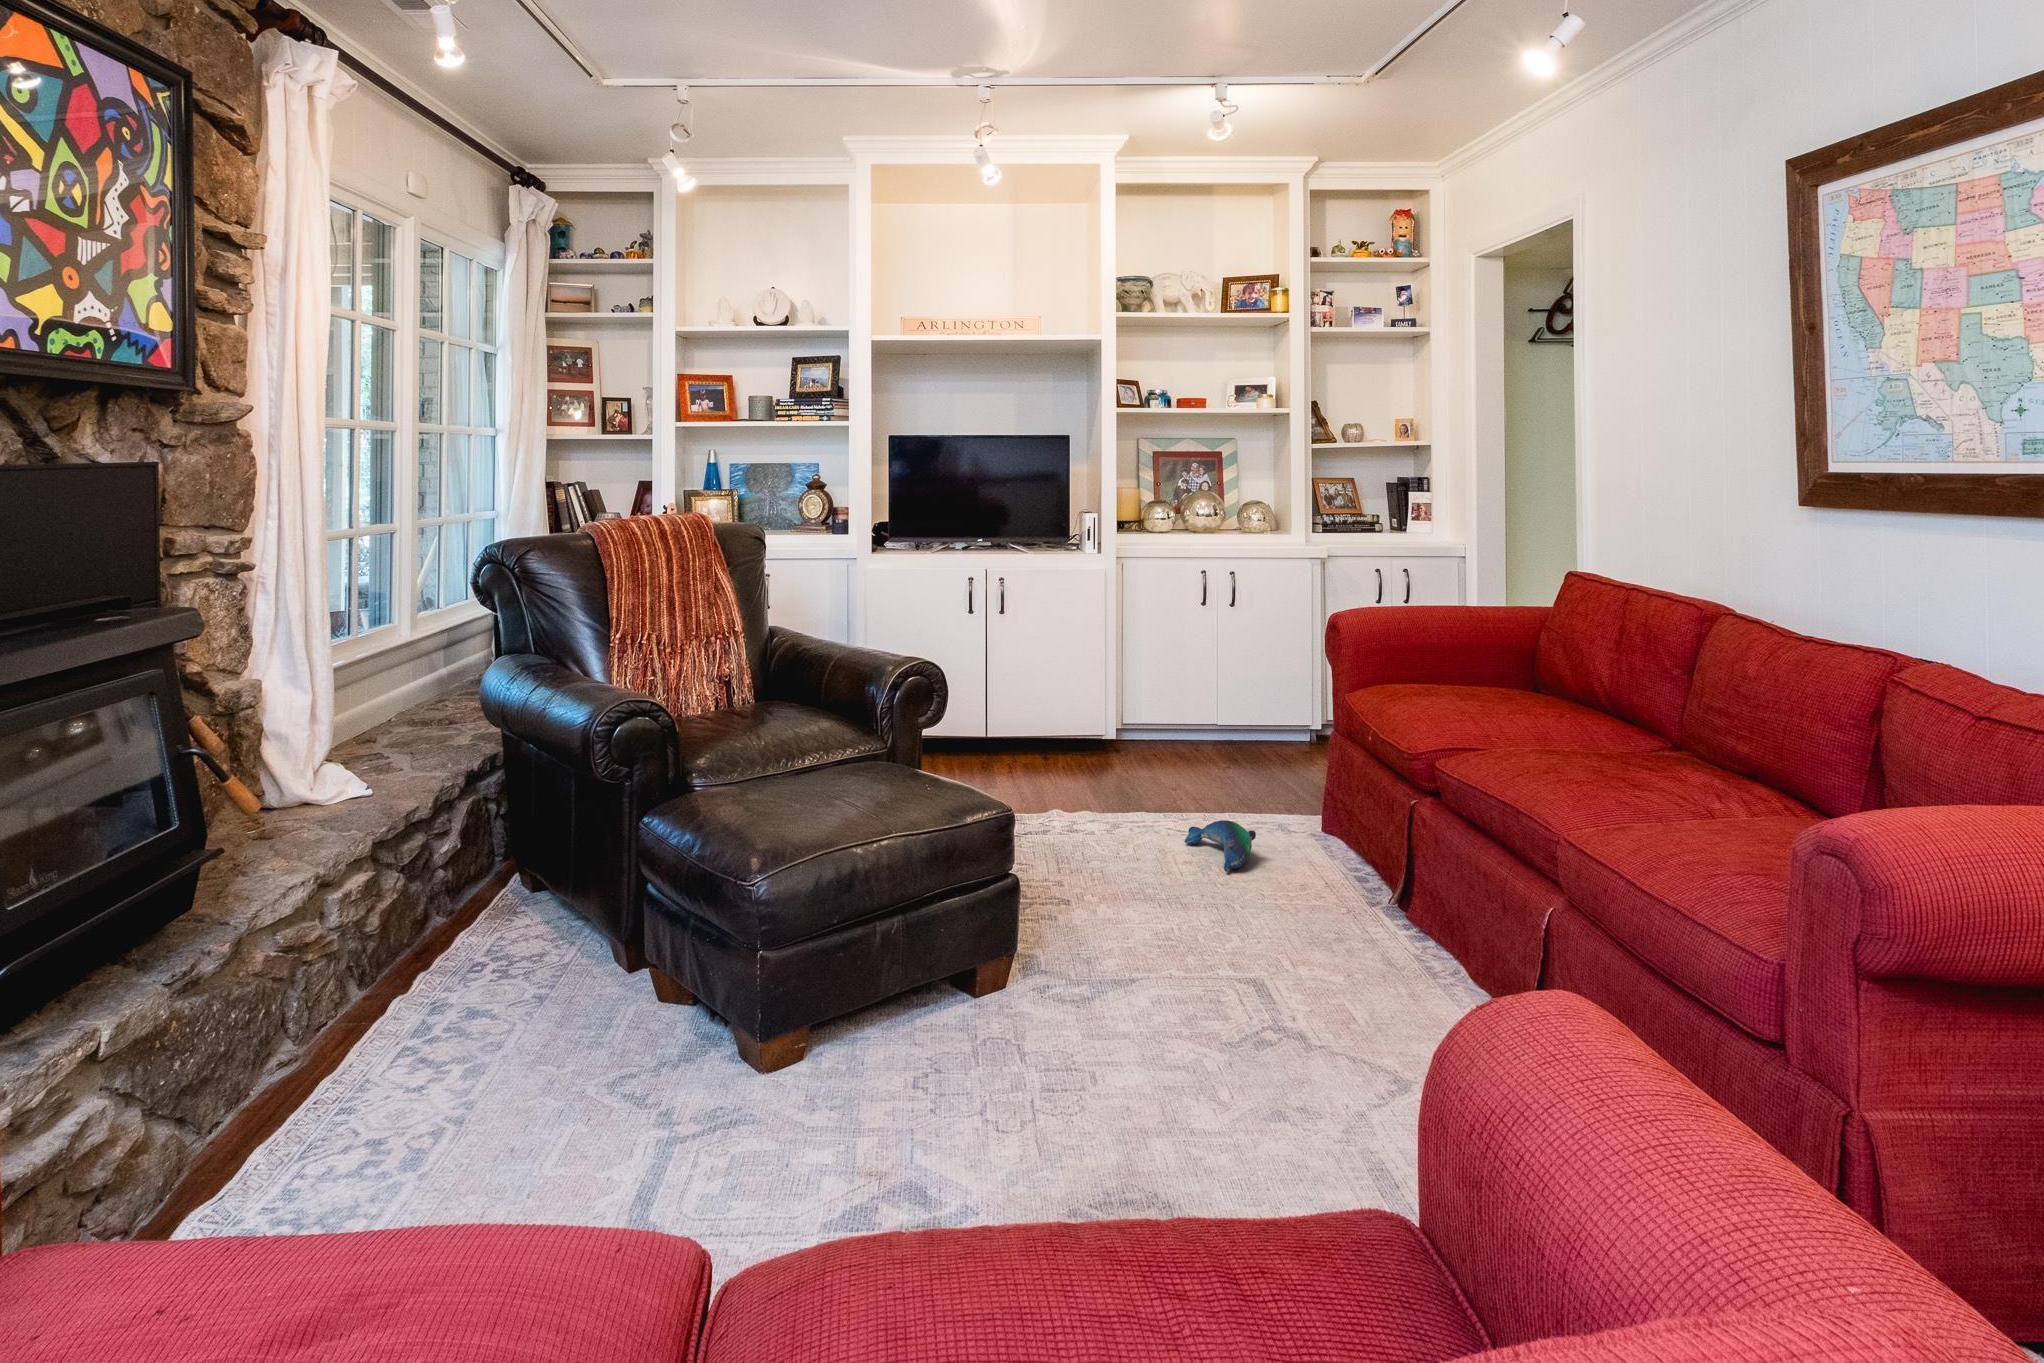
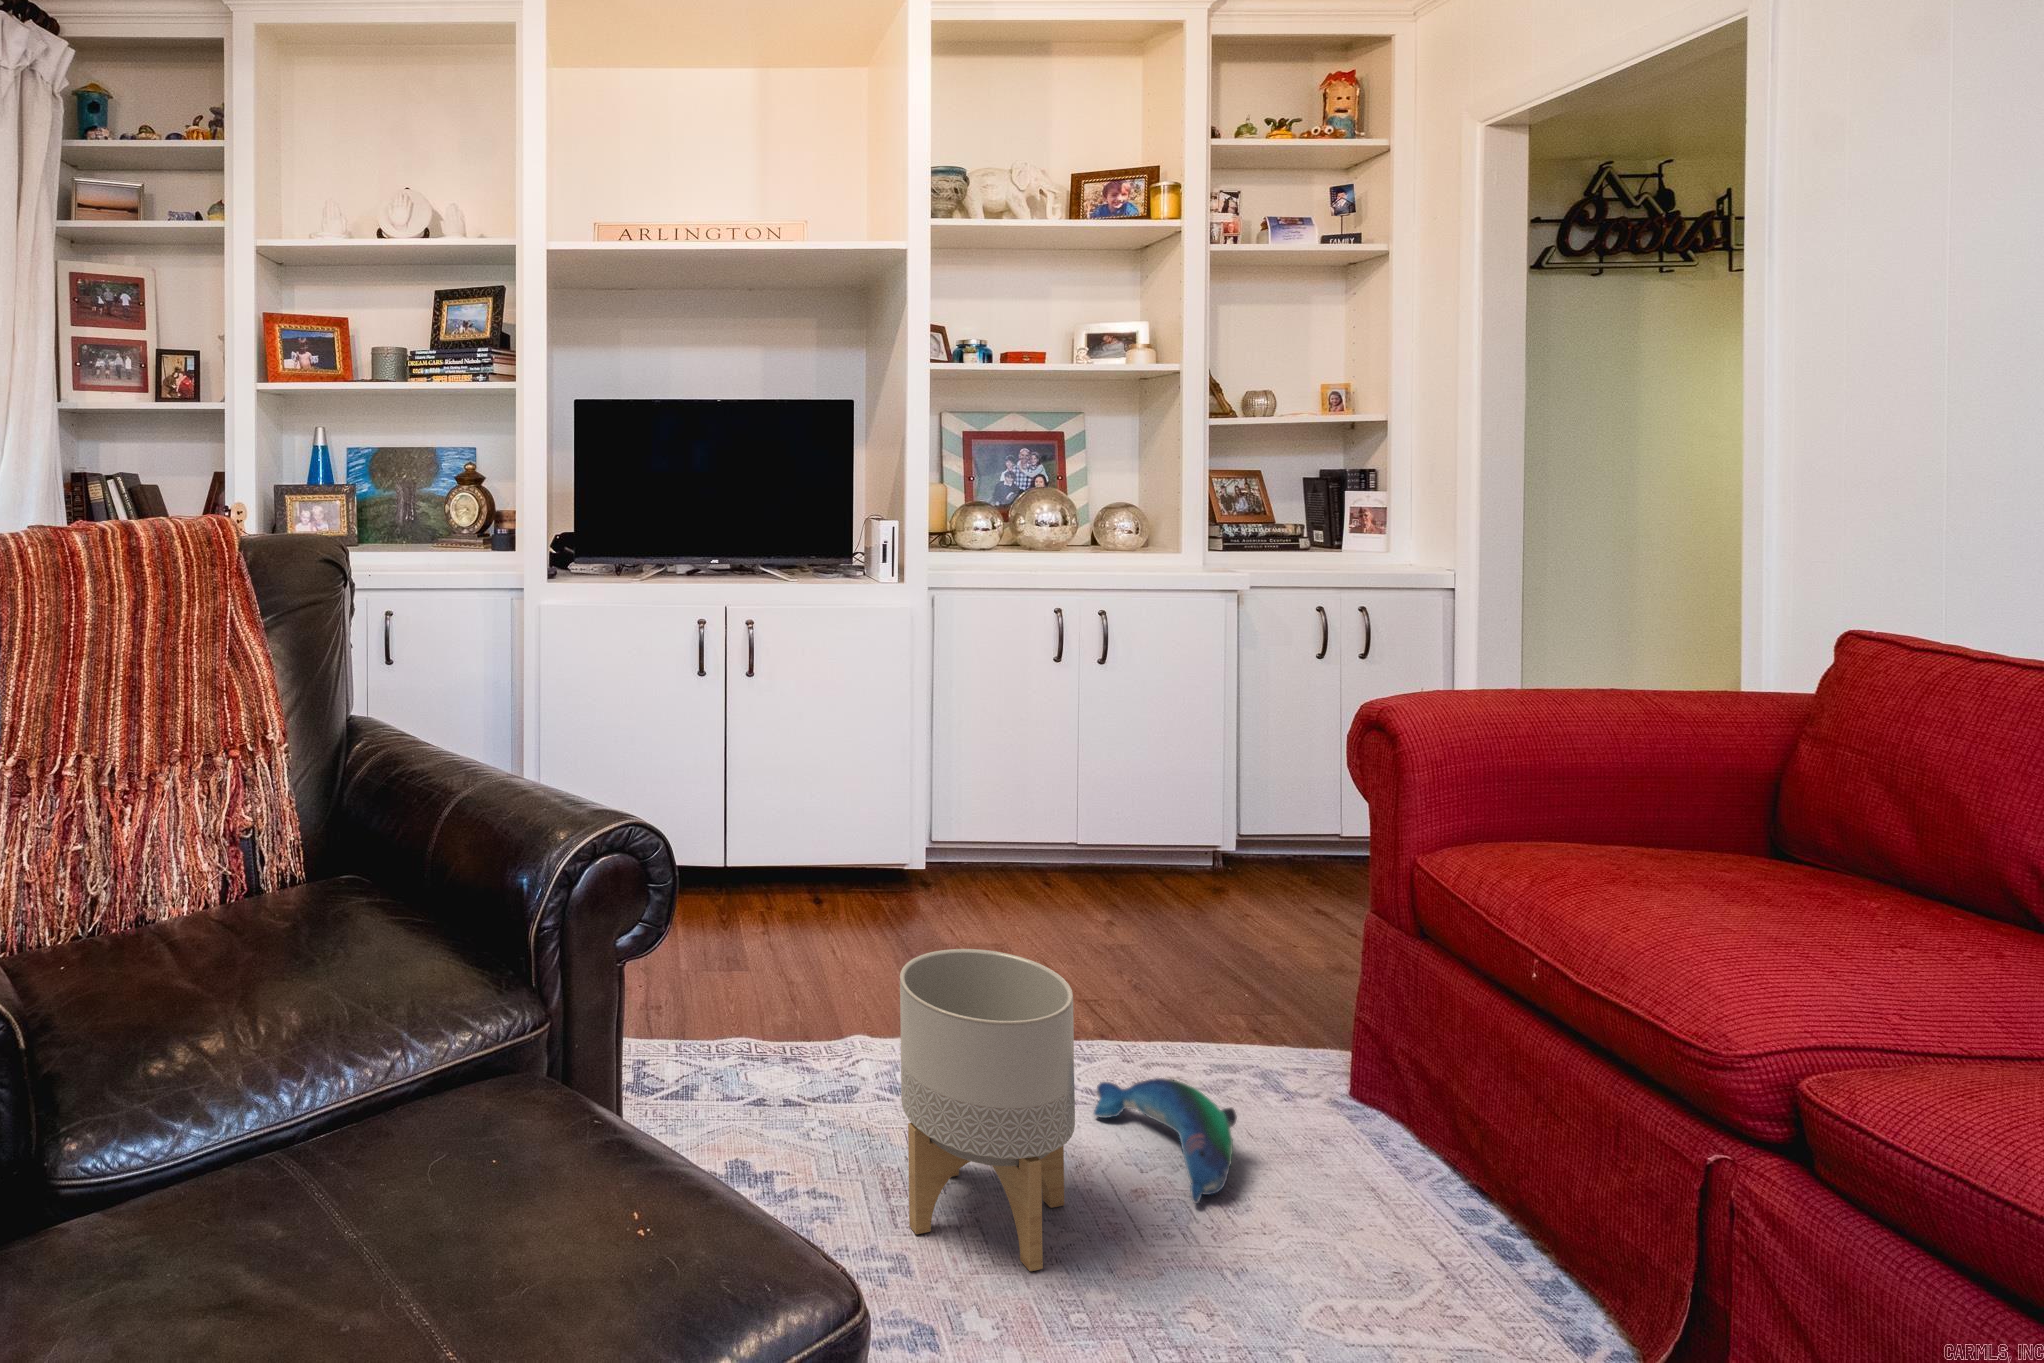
planter: none [1072,744,1159,892] -> present [900,949,1075,1271]

